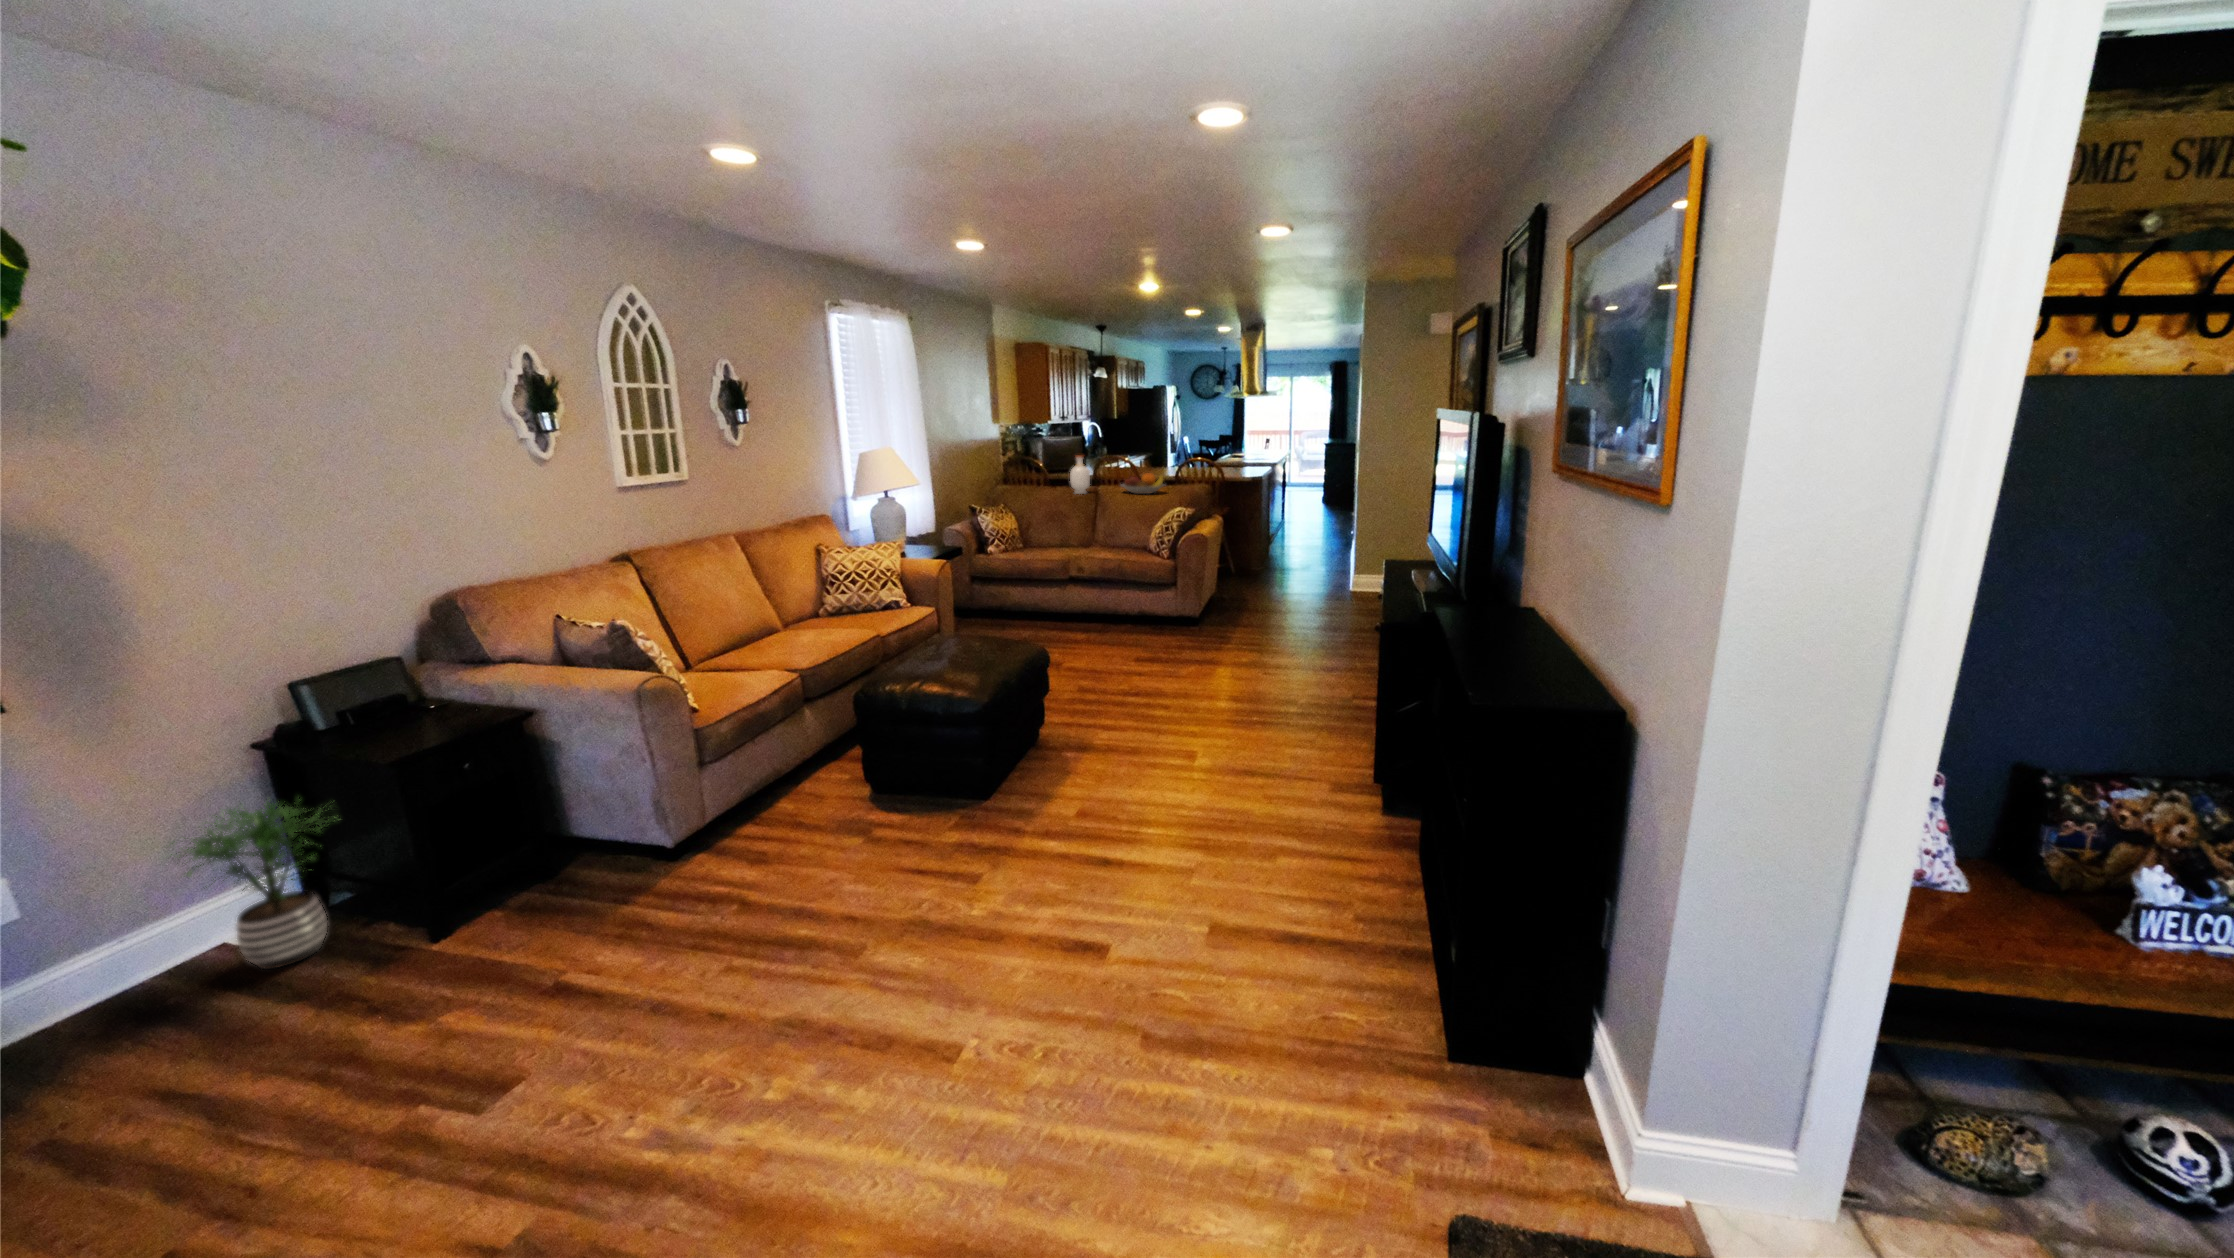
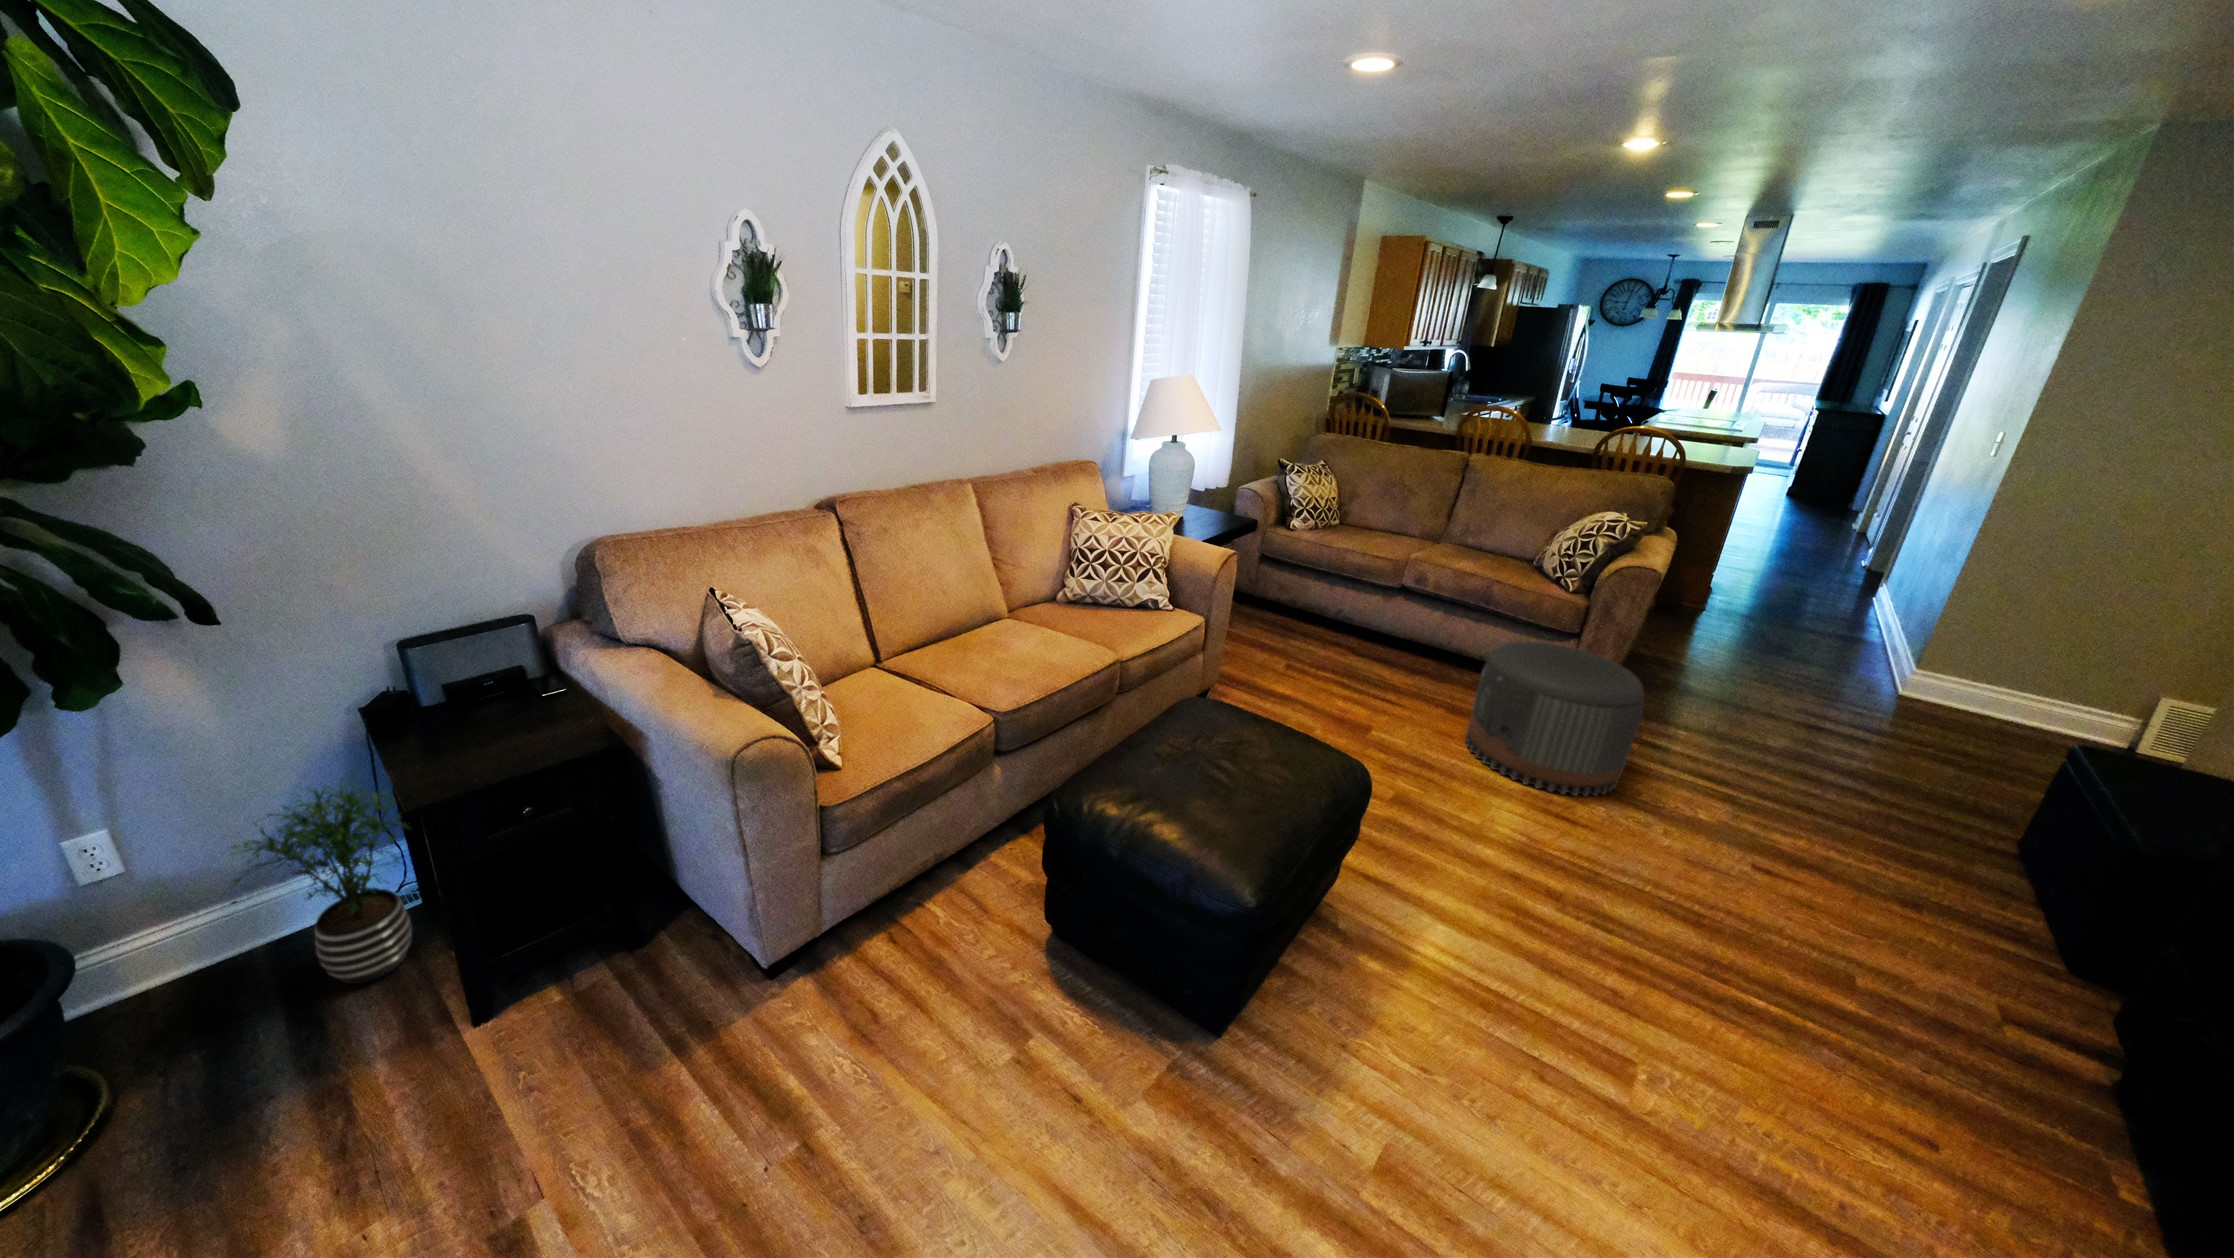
bottle: present [1070,455,1090,494] -> none [1430,406,1467,464]
fruit bowl: present [1121,473,1164,494] -> none [1507,446,1588,478]
pouf: none [1119,584,1203,667] -> present [1465,641,1645,796]

